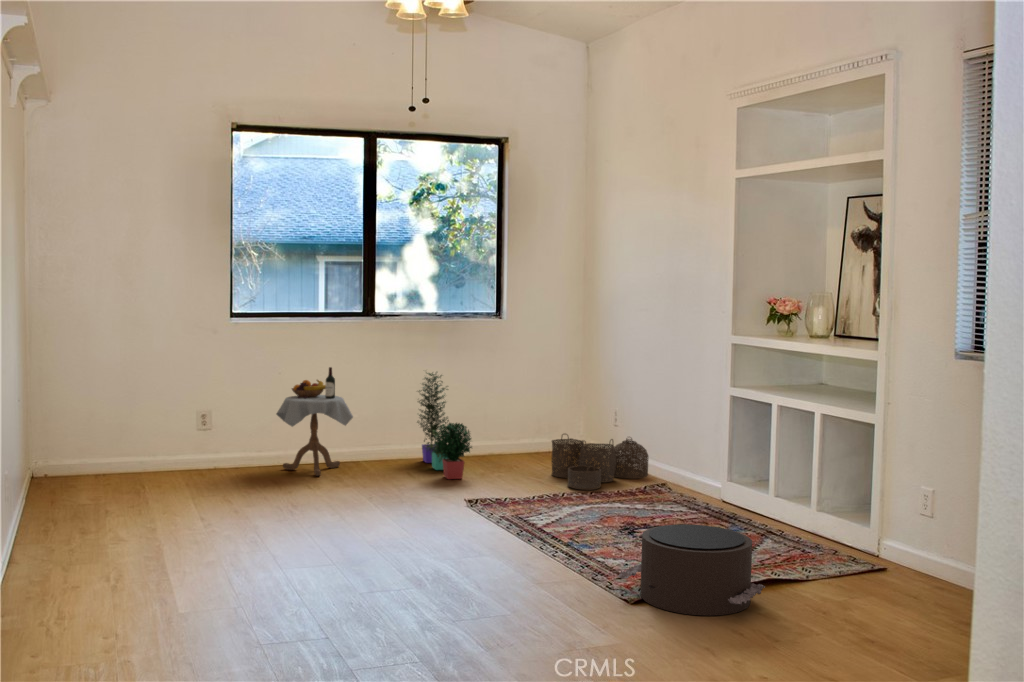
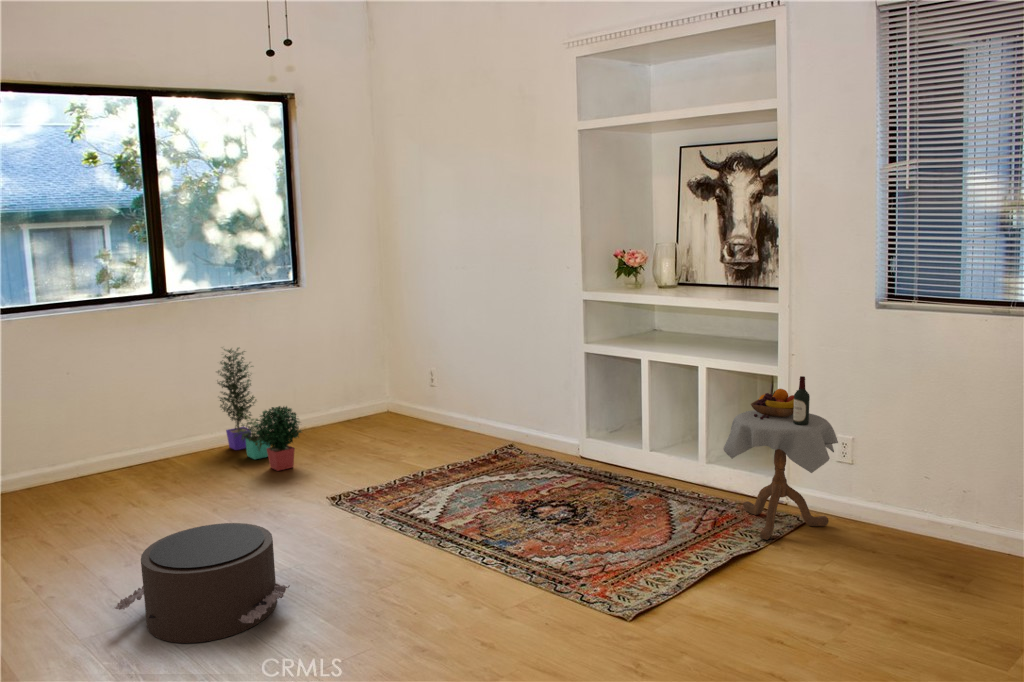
side table: present [276,367,353,476] -> present [723,376,838,540]
woven basket: present [552,434,648,490] -> none [382,396,480,462]
pouf: present [617,524,765,616] -> present [114,523,290,643]

